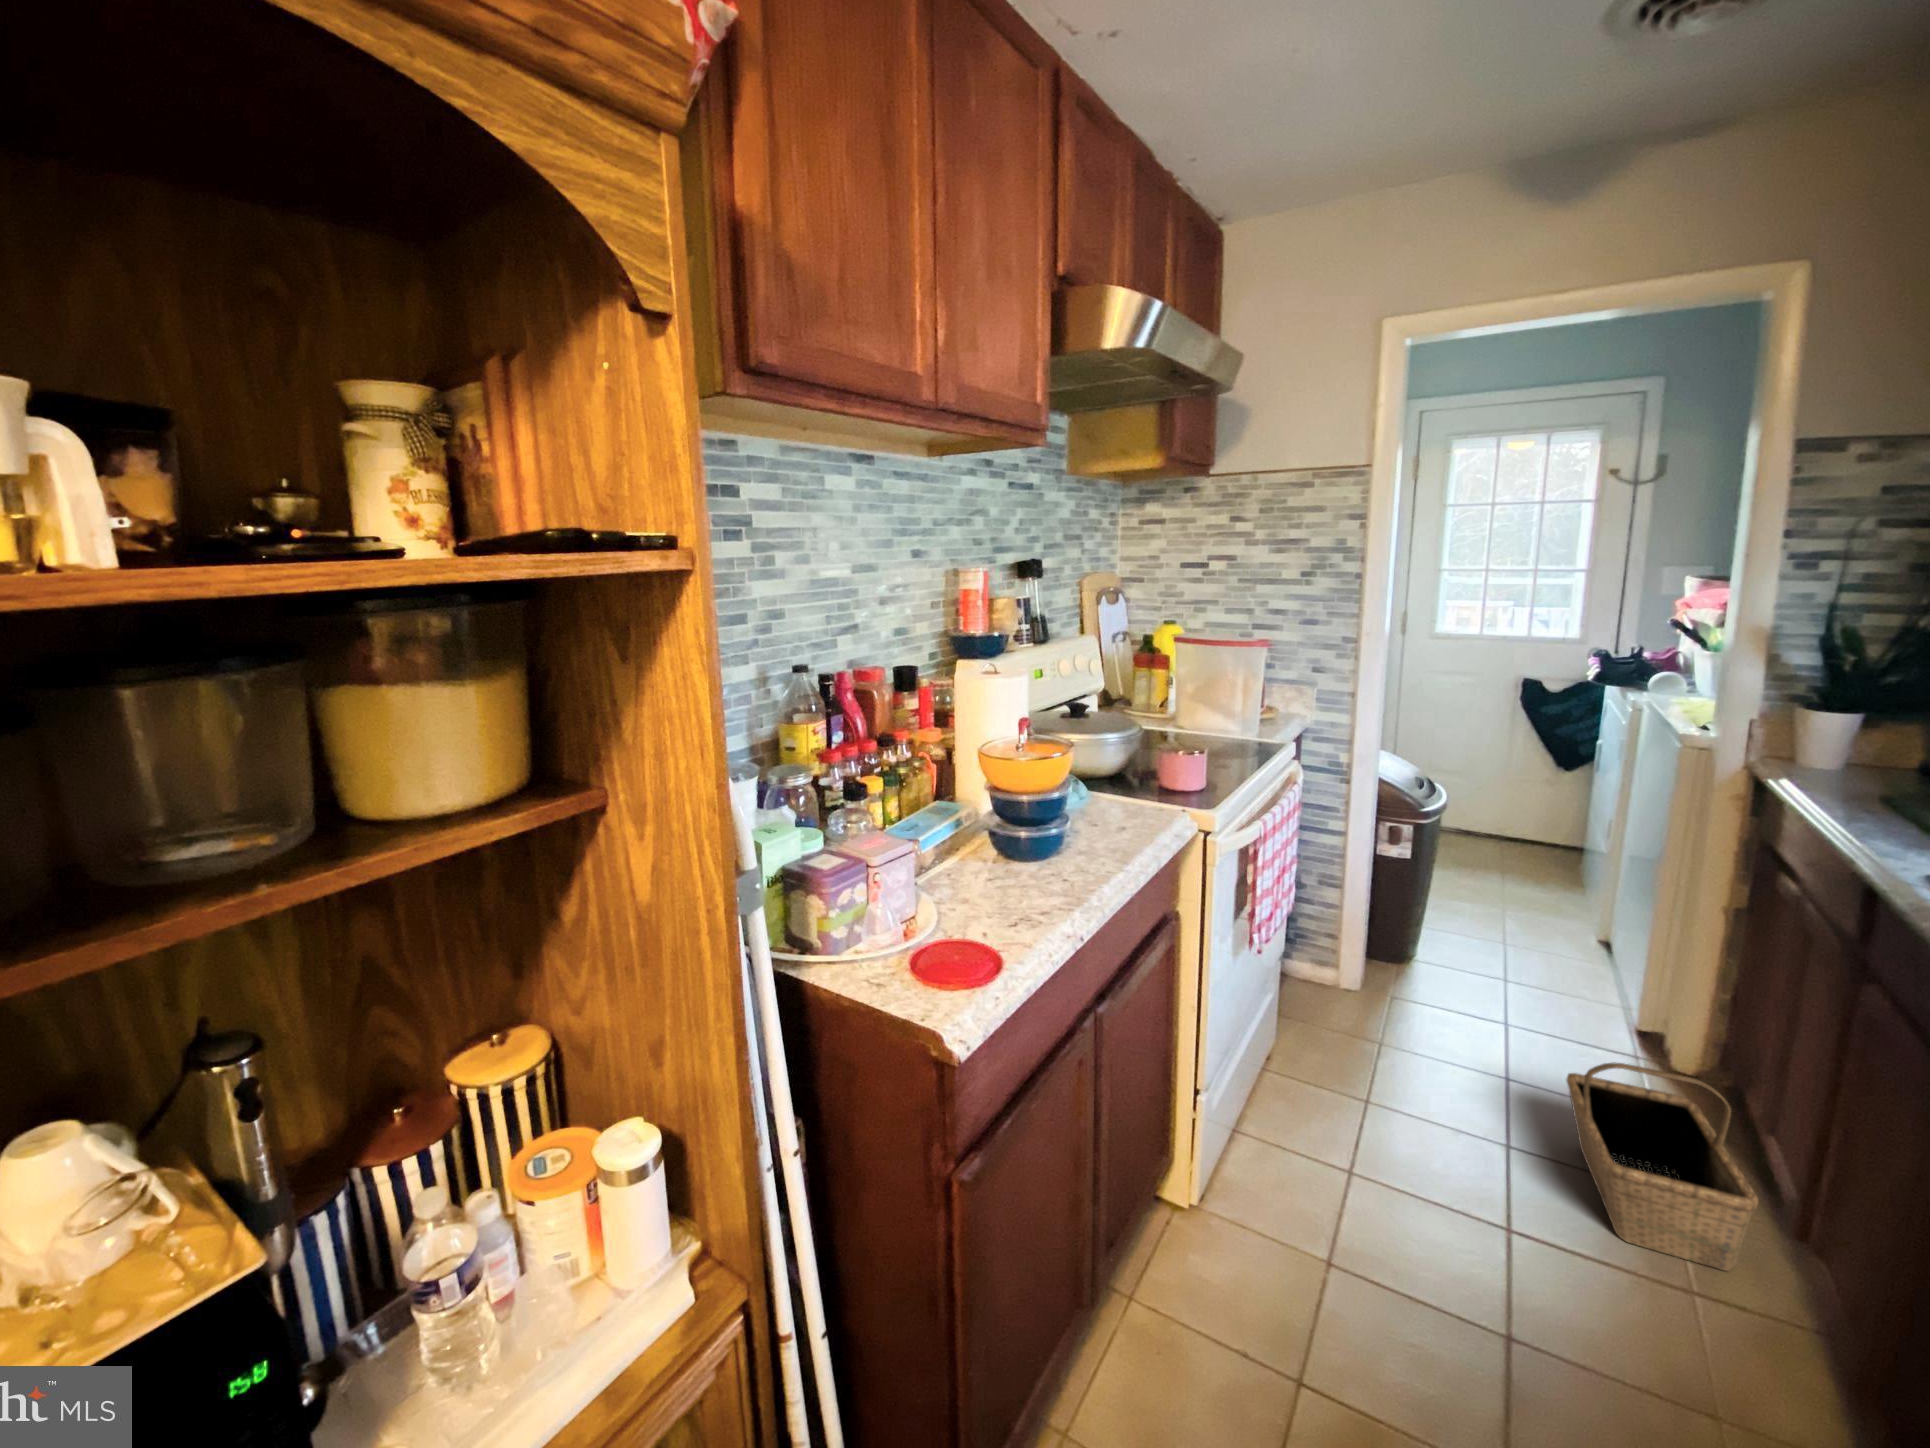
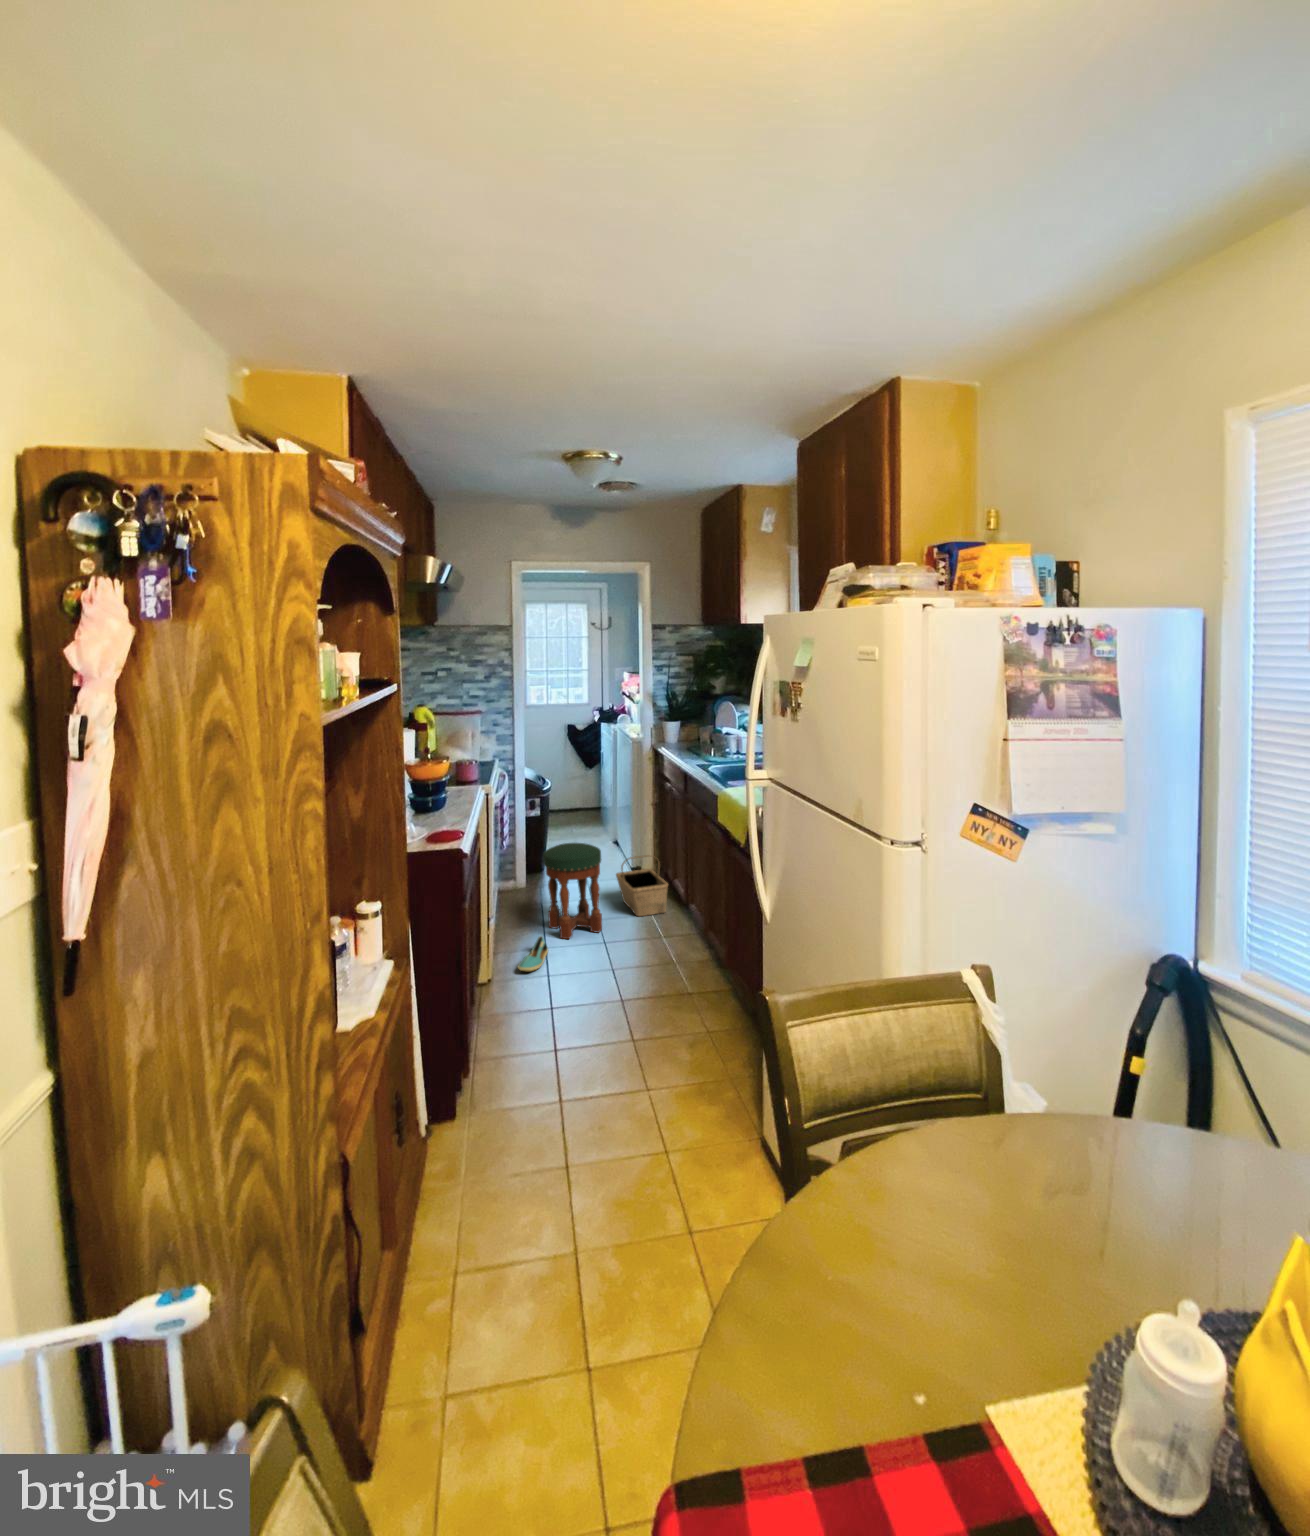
stool: none [1340,973,1513,1244] -> present [543,843,602,939]
shoe: none [1198,1193,1306,1301] -> present [518,936,548,971]

